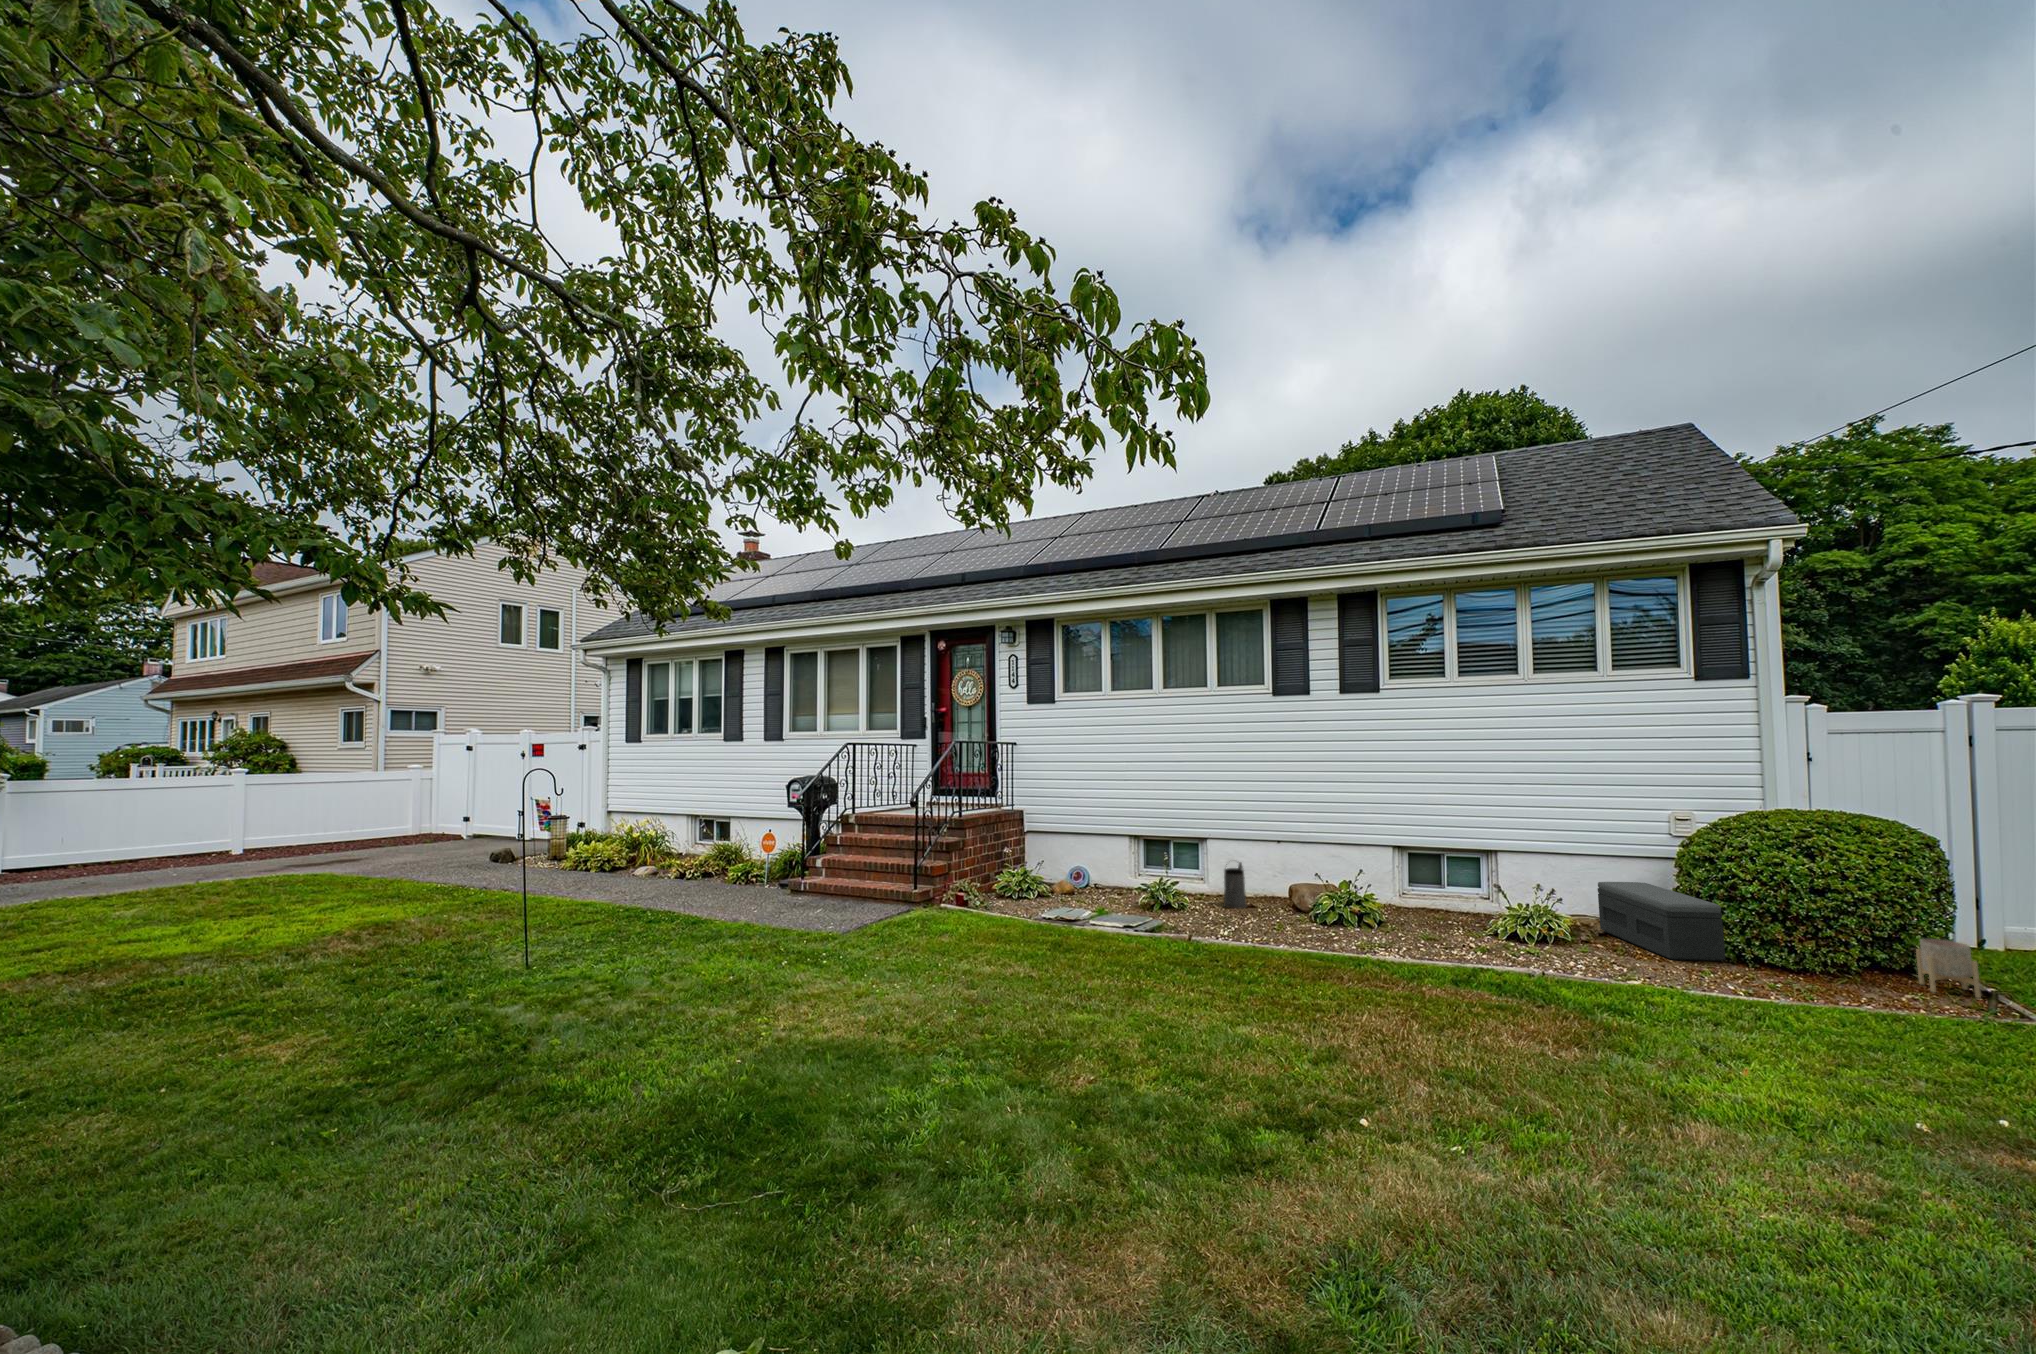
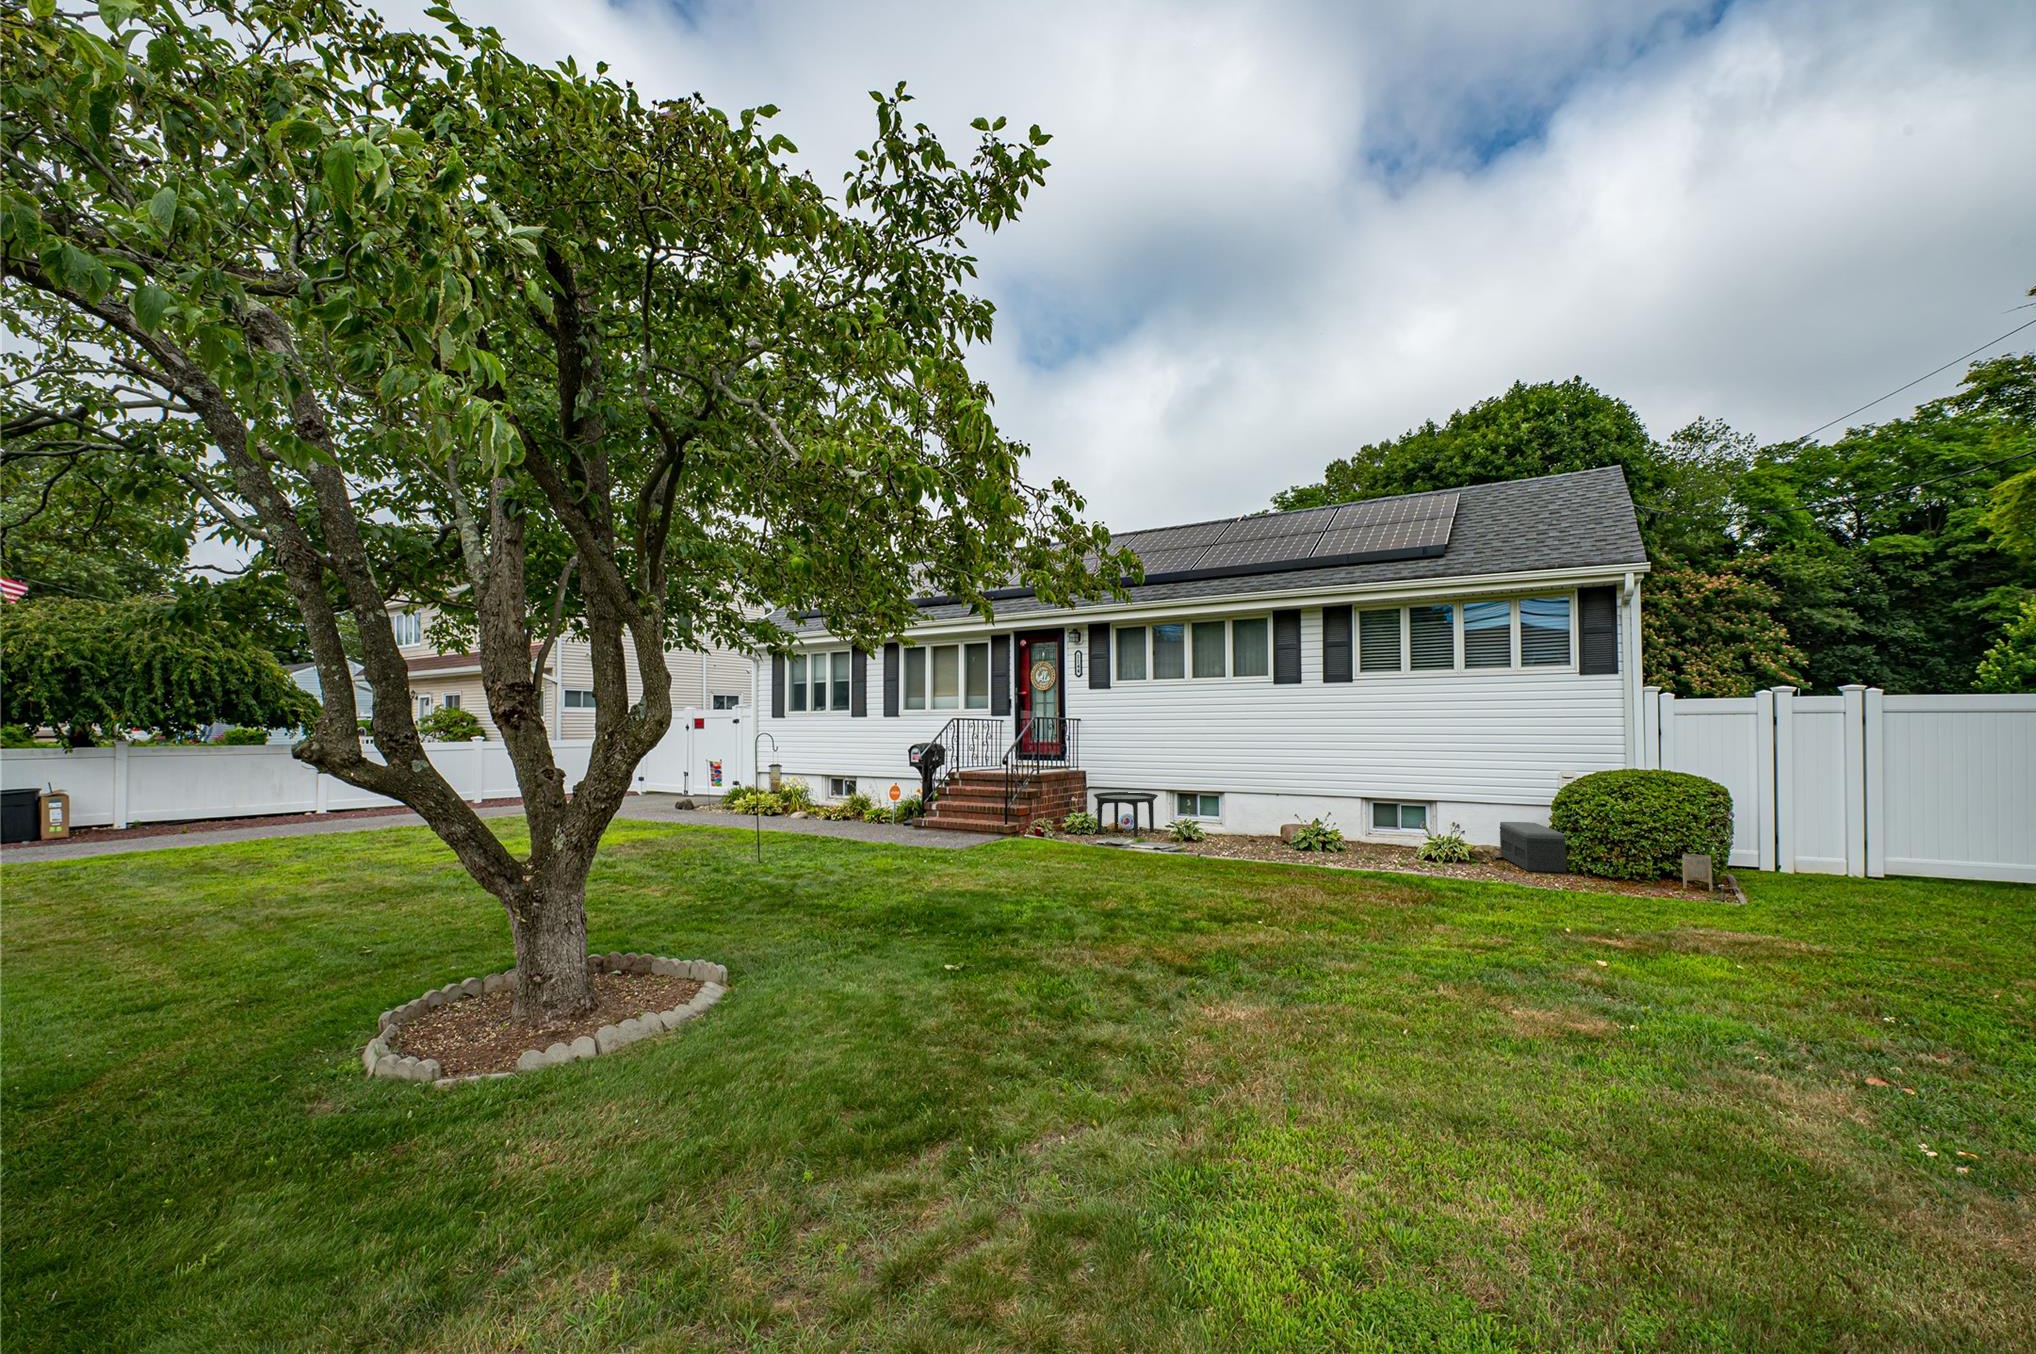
round table: none [1035,838,1121,903] -> present [1093,792,1158,837]
watering can: present [1224,862,1247,909] -> none [1232,807,1249,842]

